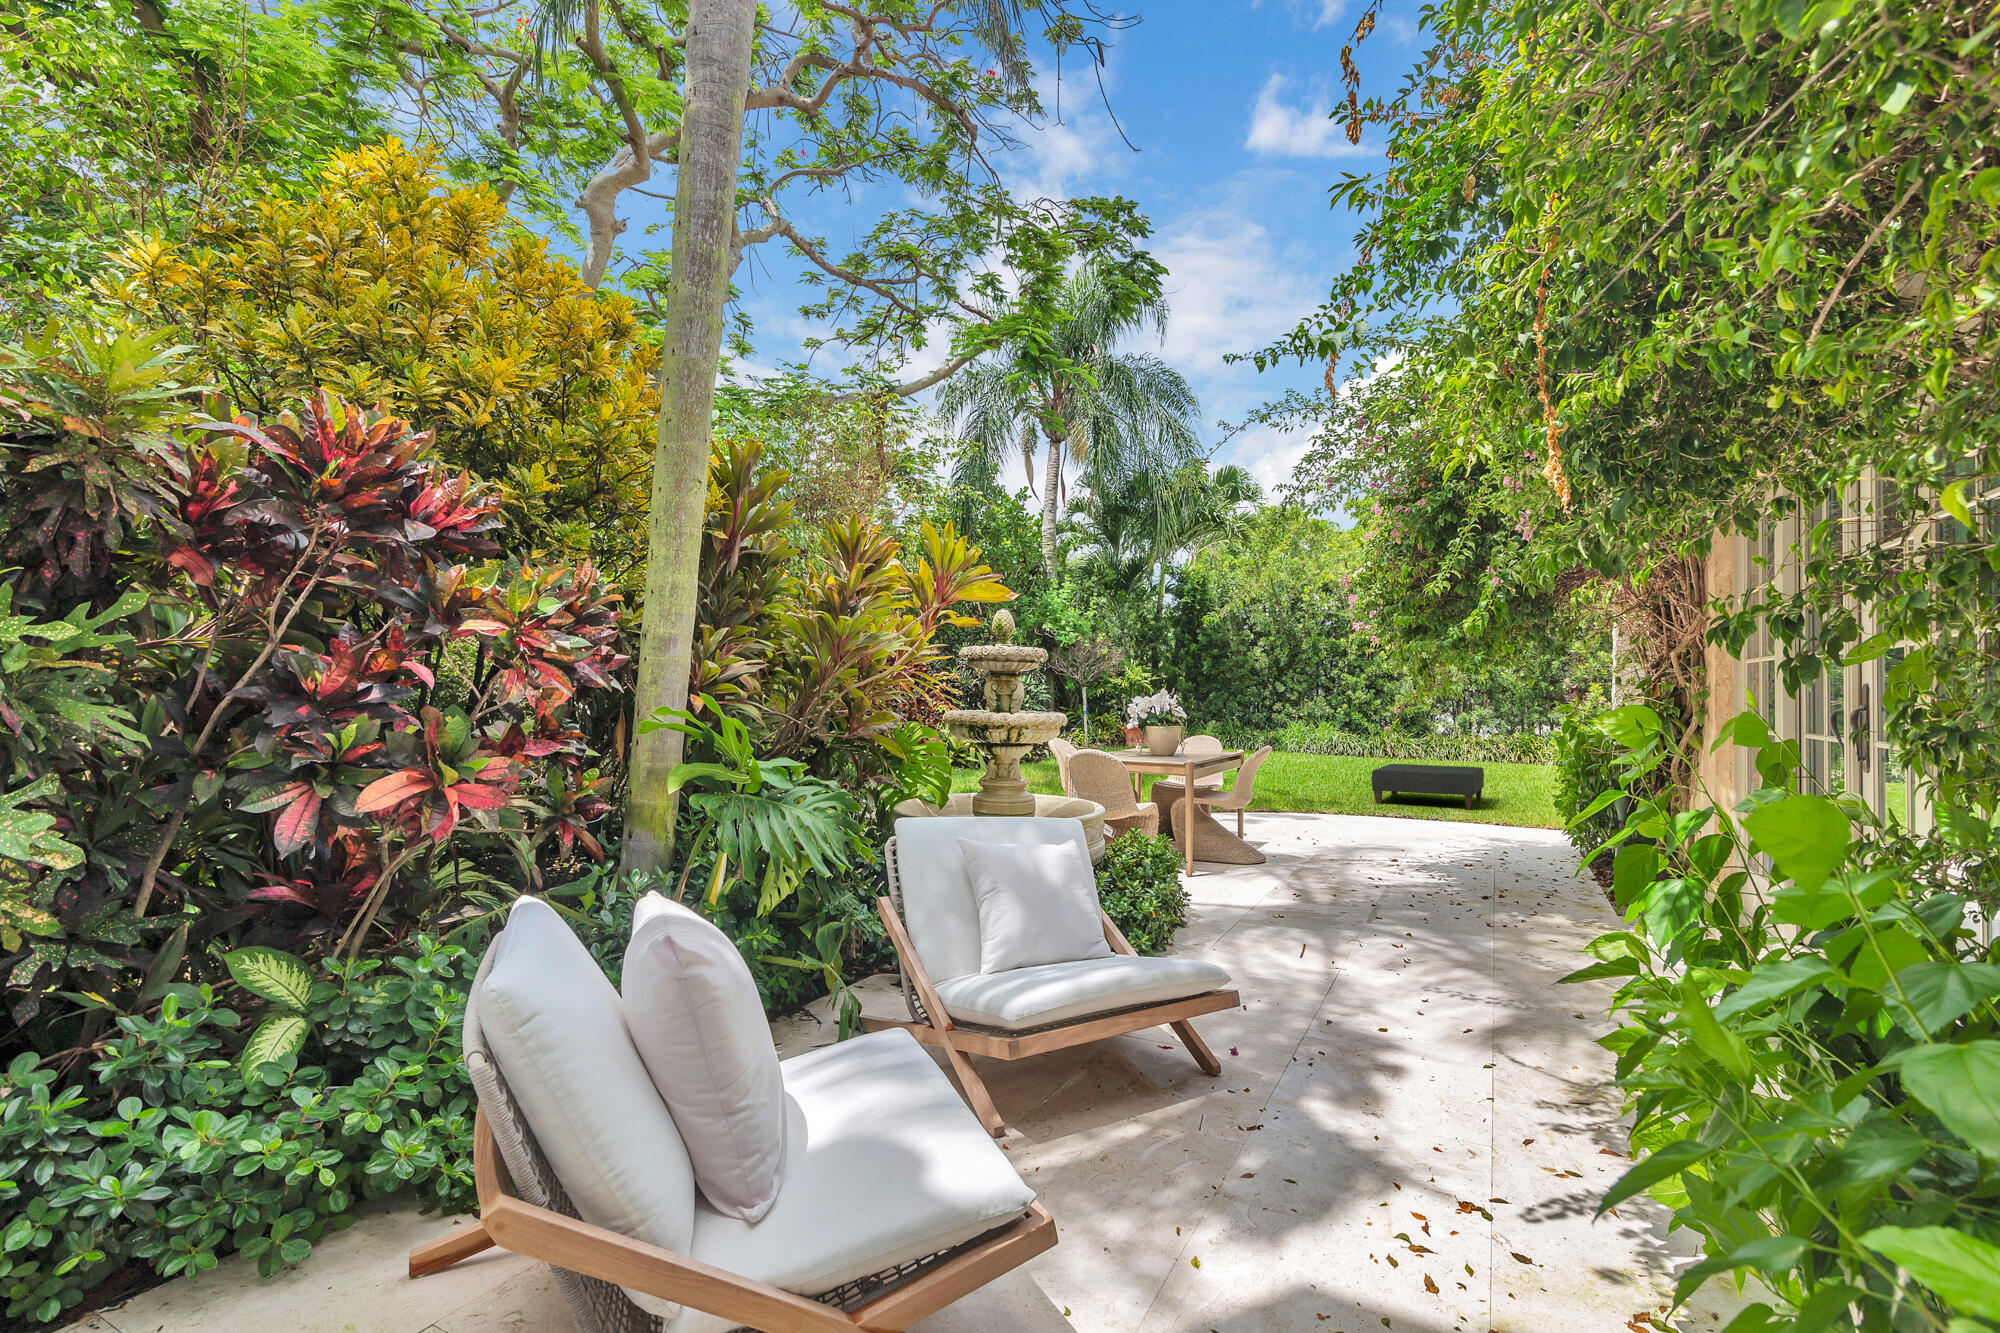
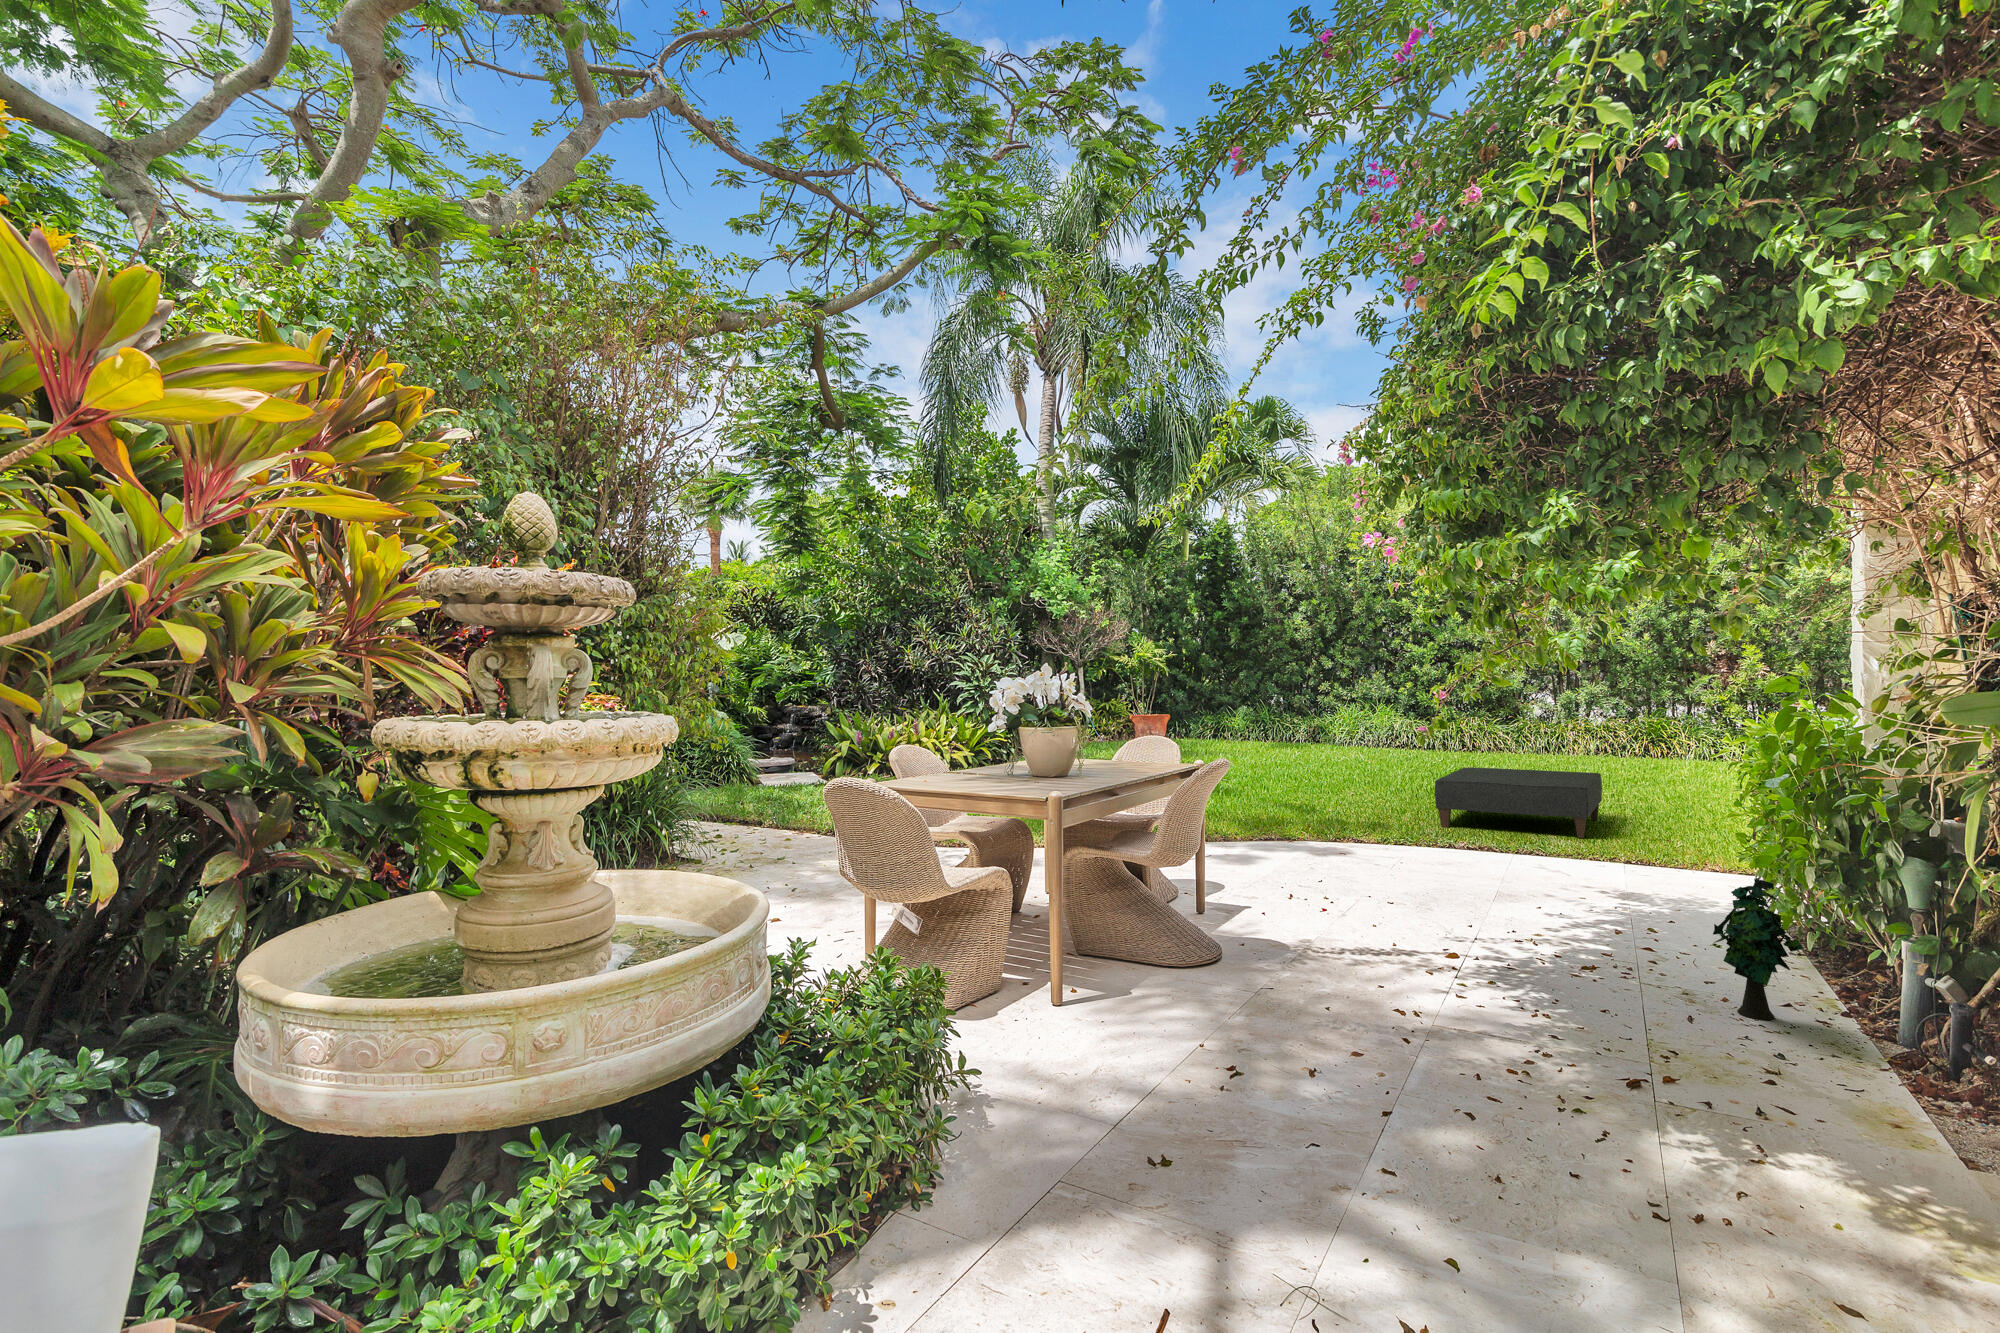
decorative plant: none [1529,803,1572,878] -> present [1713,879,1803,1020]

